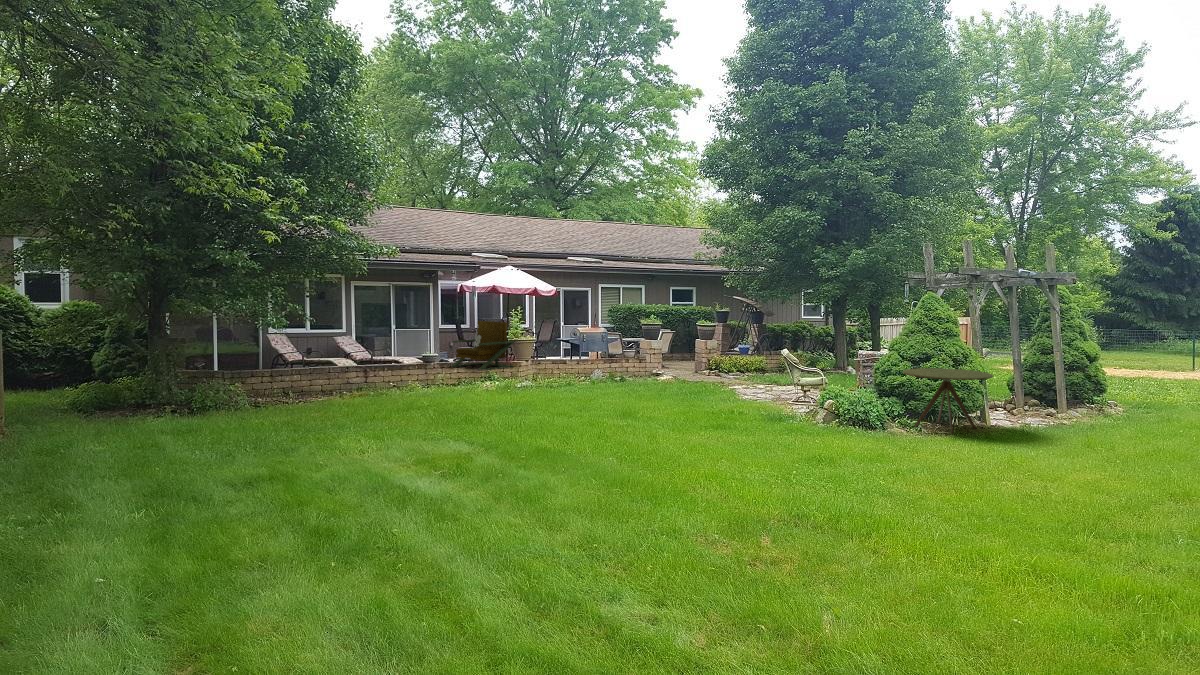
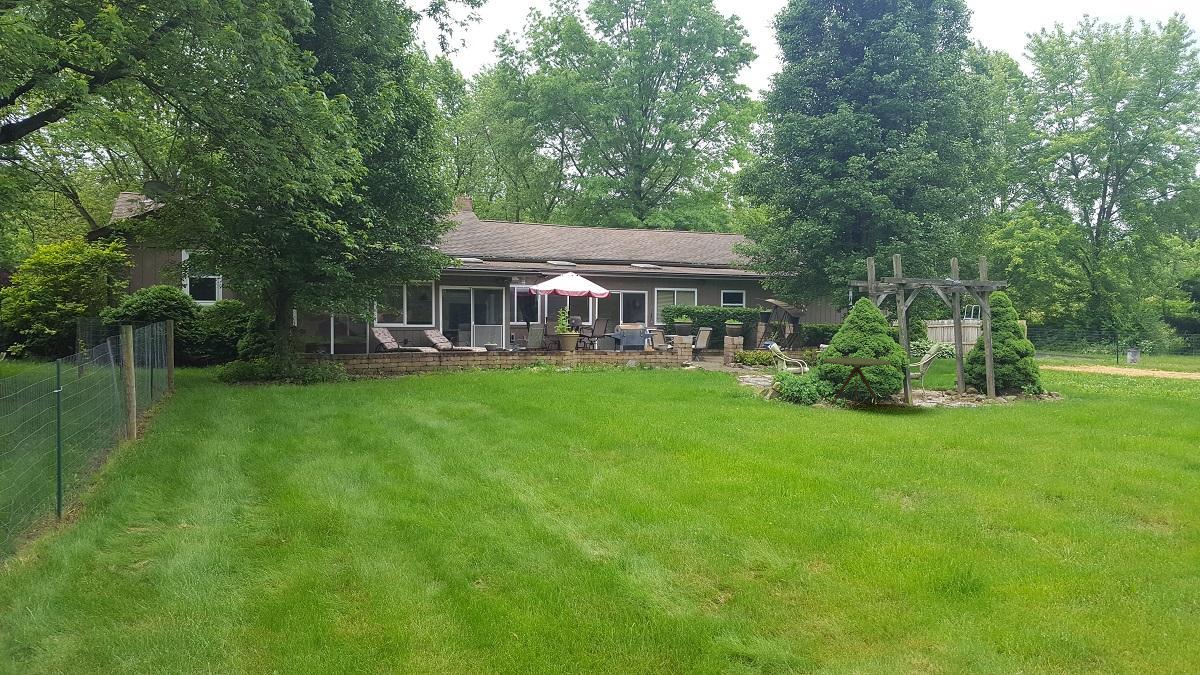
lounge chair: present [452,321,514,370] -> none [514,318,564,359]

